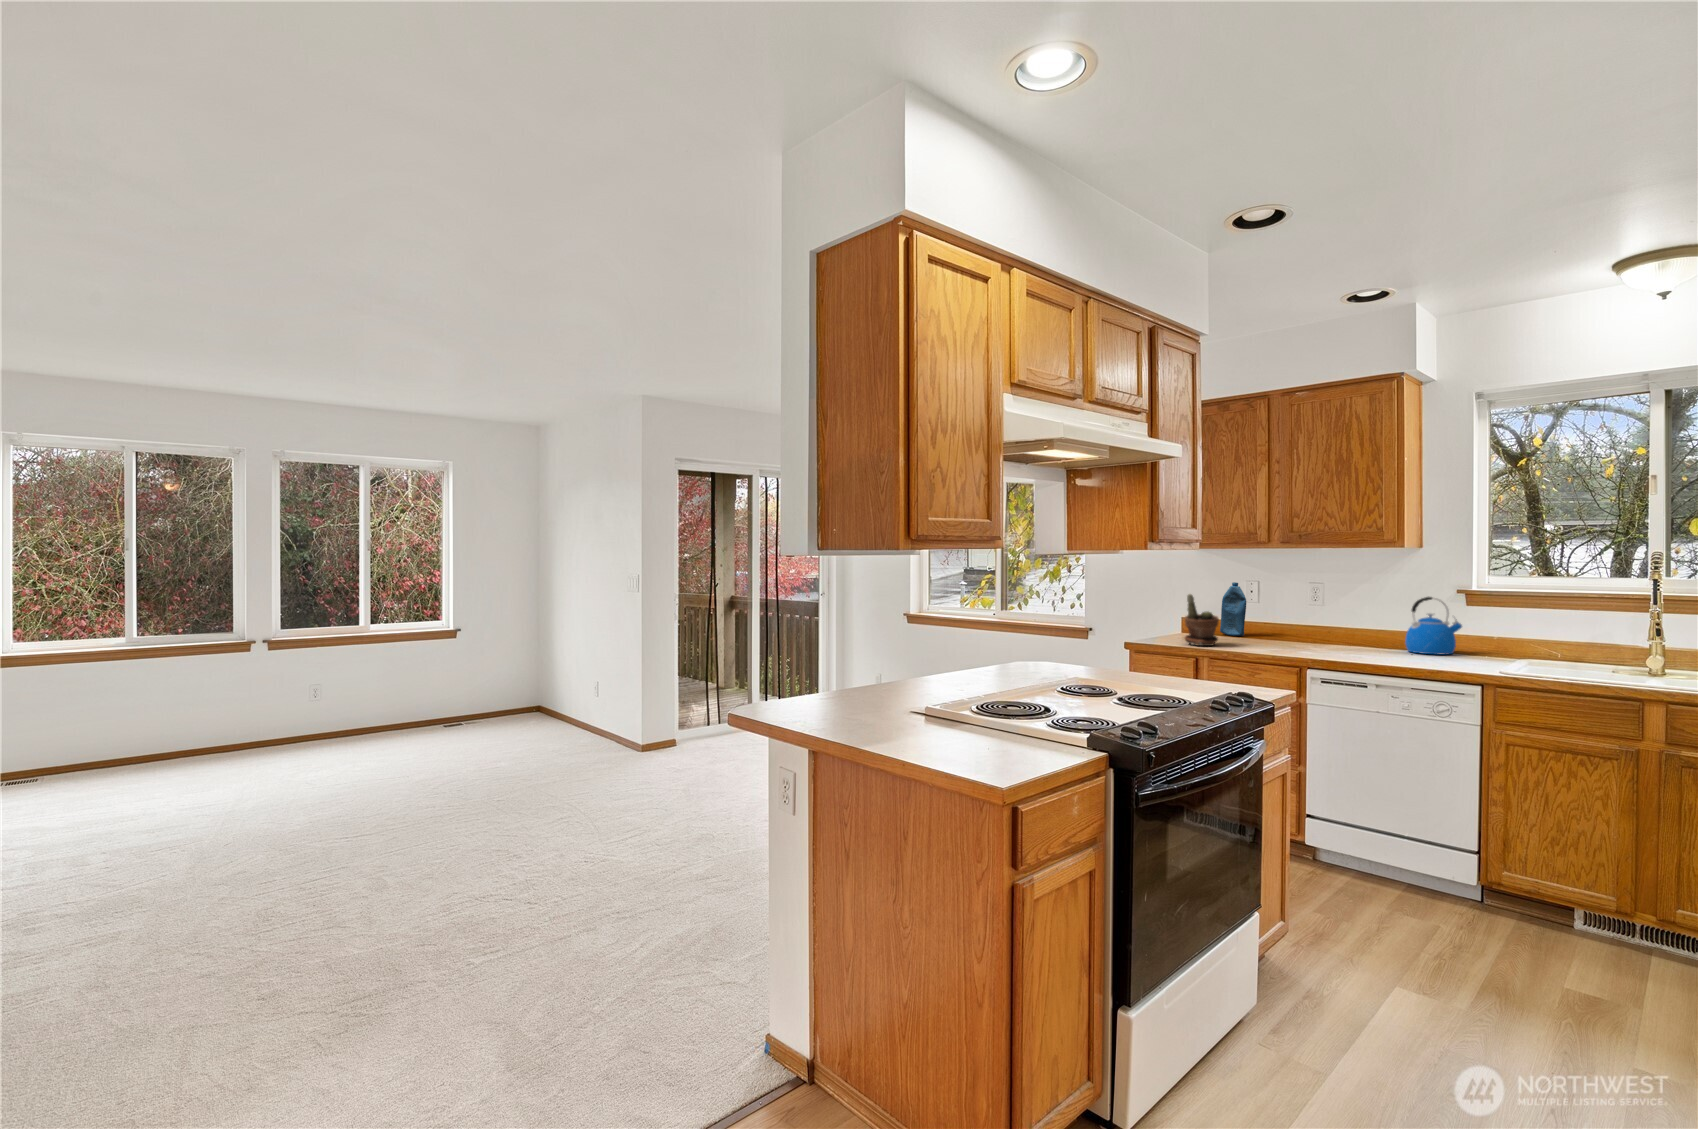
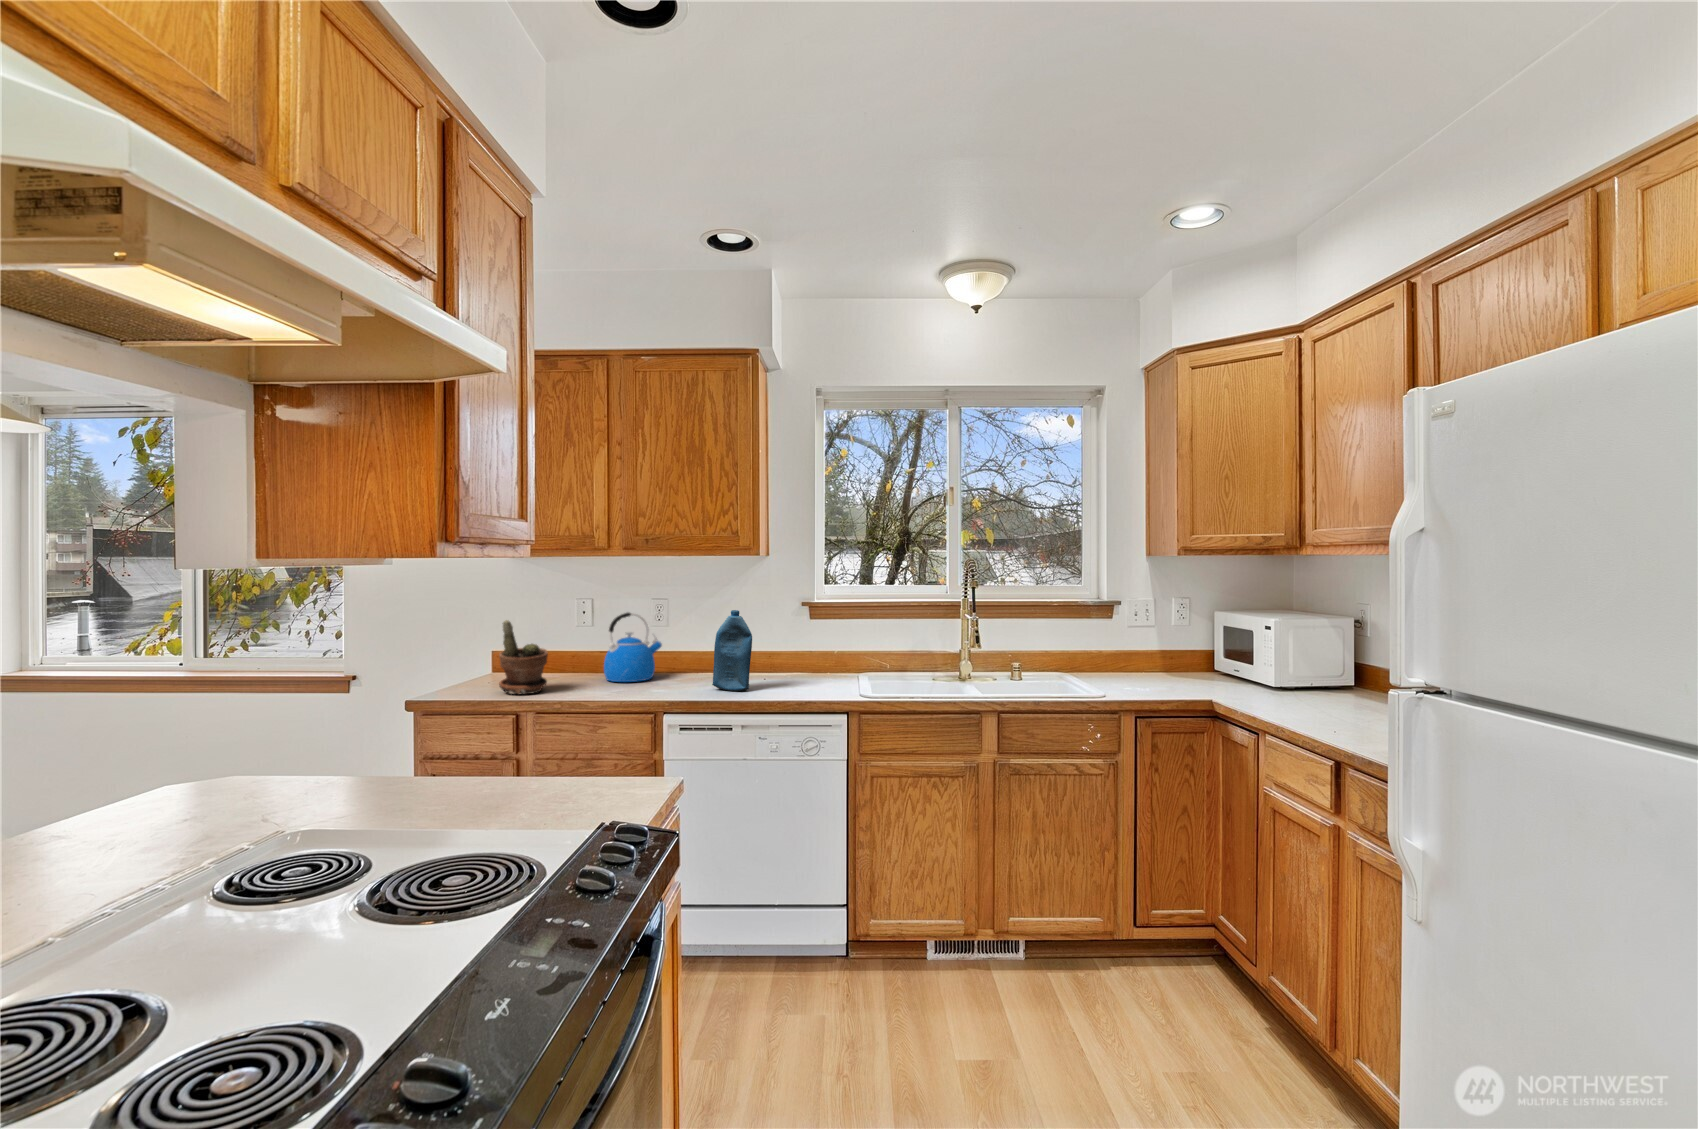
bottle: present [1220,582,1246,636] -> present [712,610,752,691]
kettle: present [1405,597,1462,654] -> present [604,613,662,682]

